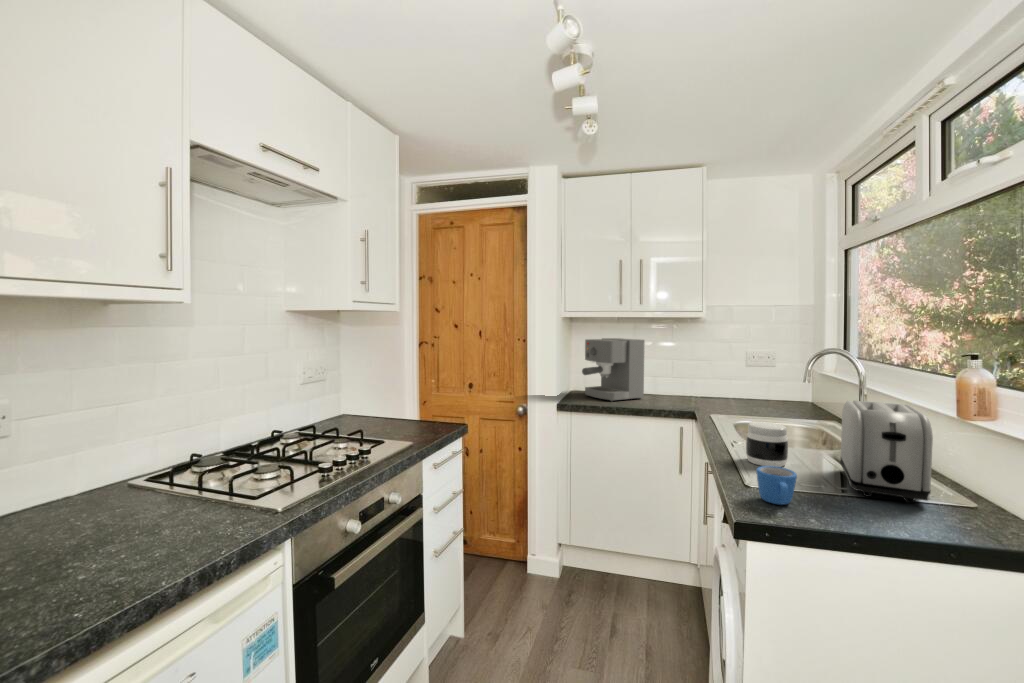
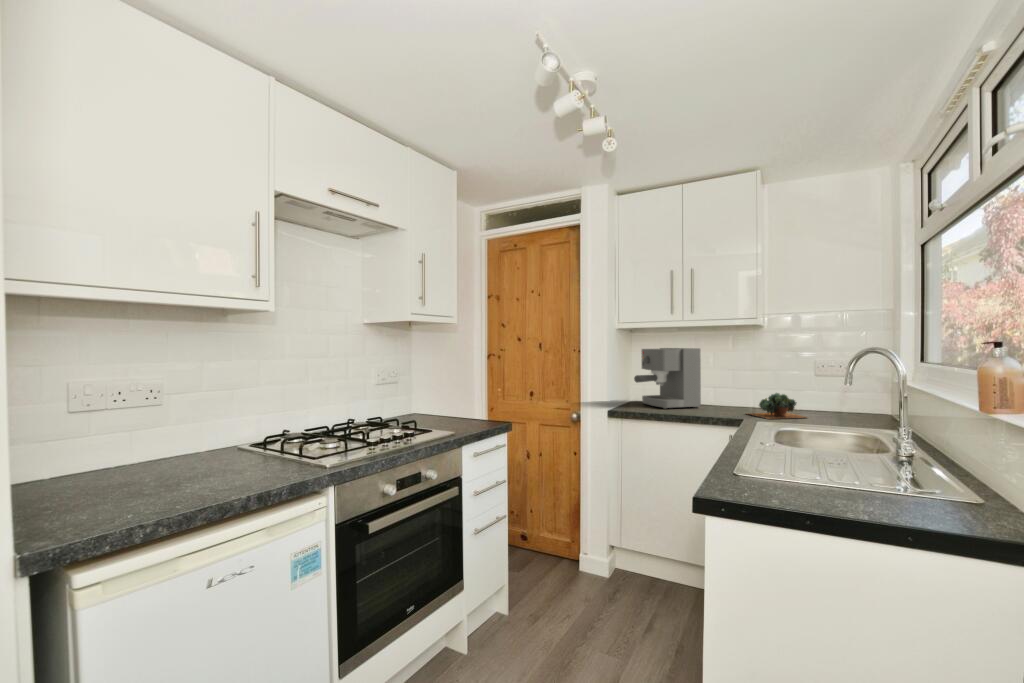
succulent plant: none [690,384,747,411] -> present [748,393,806,419]
toaster: present [840,401,933,503] -> none [833,397,918,496]
jar: present [746,422,788,467] -> none [753,420,794,463]
mug: present [756,466,797,505] -> none [727,453,765,488]

